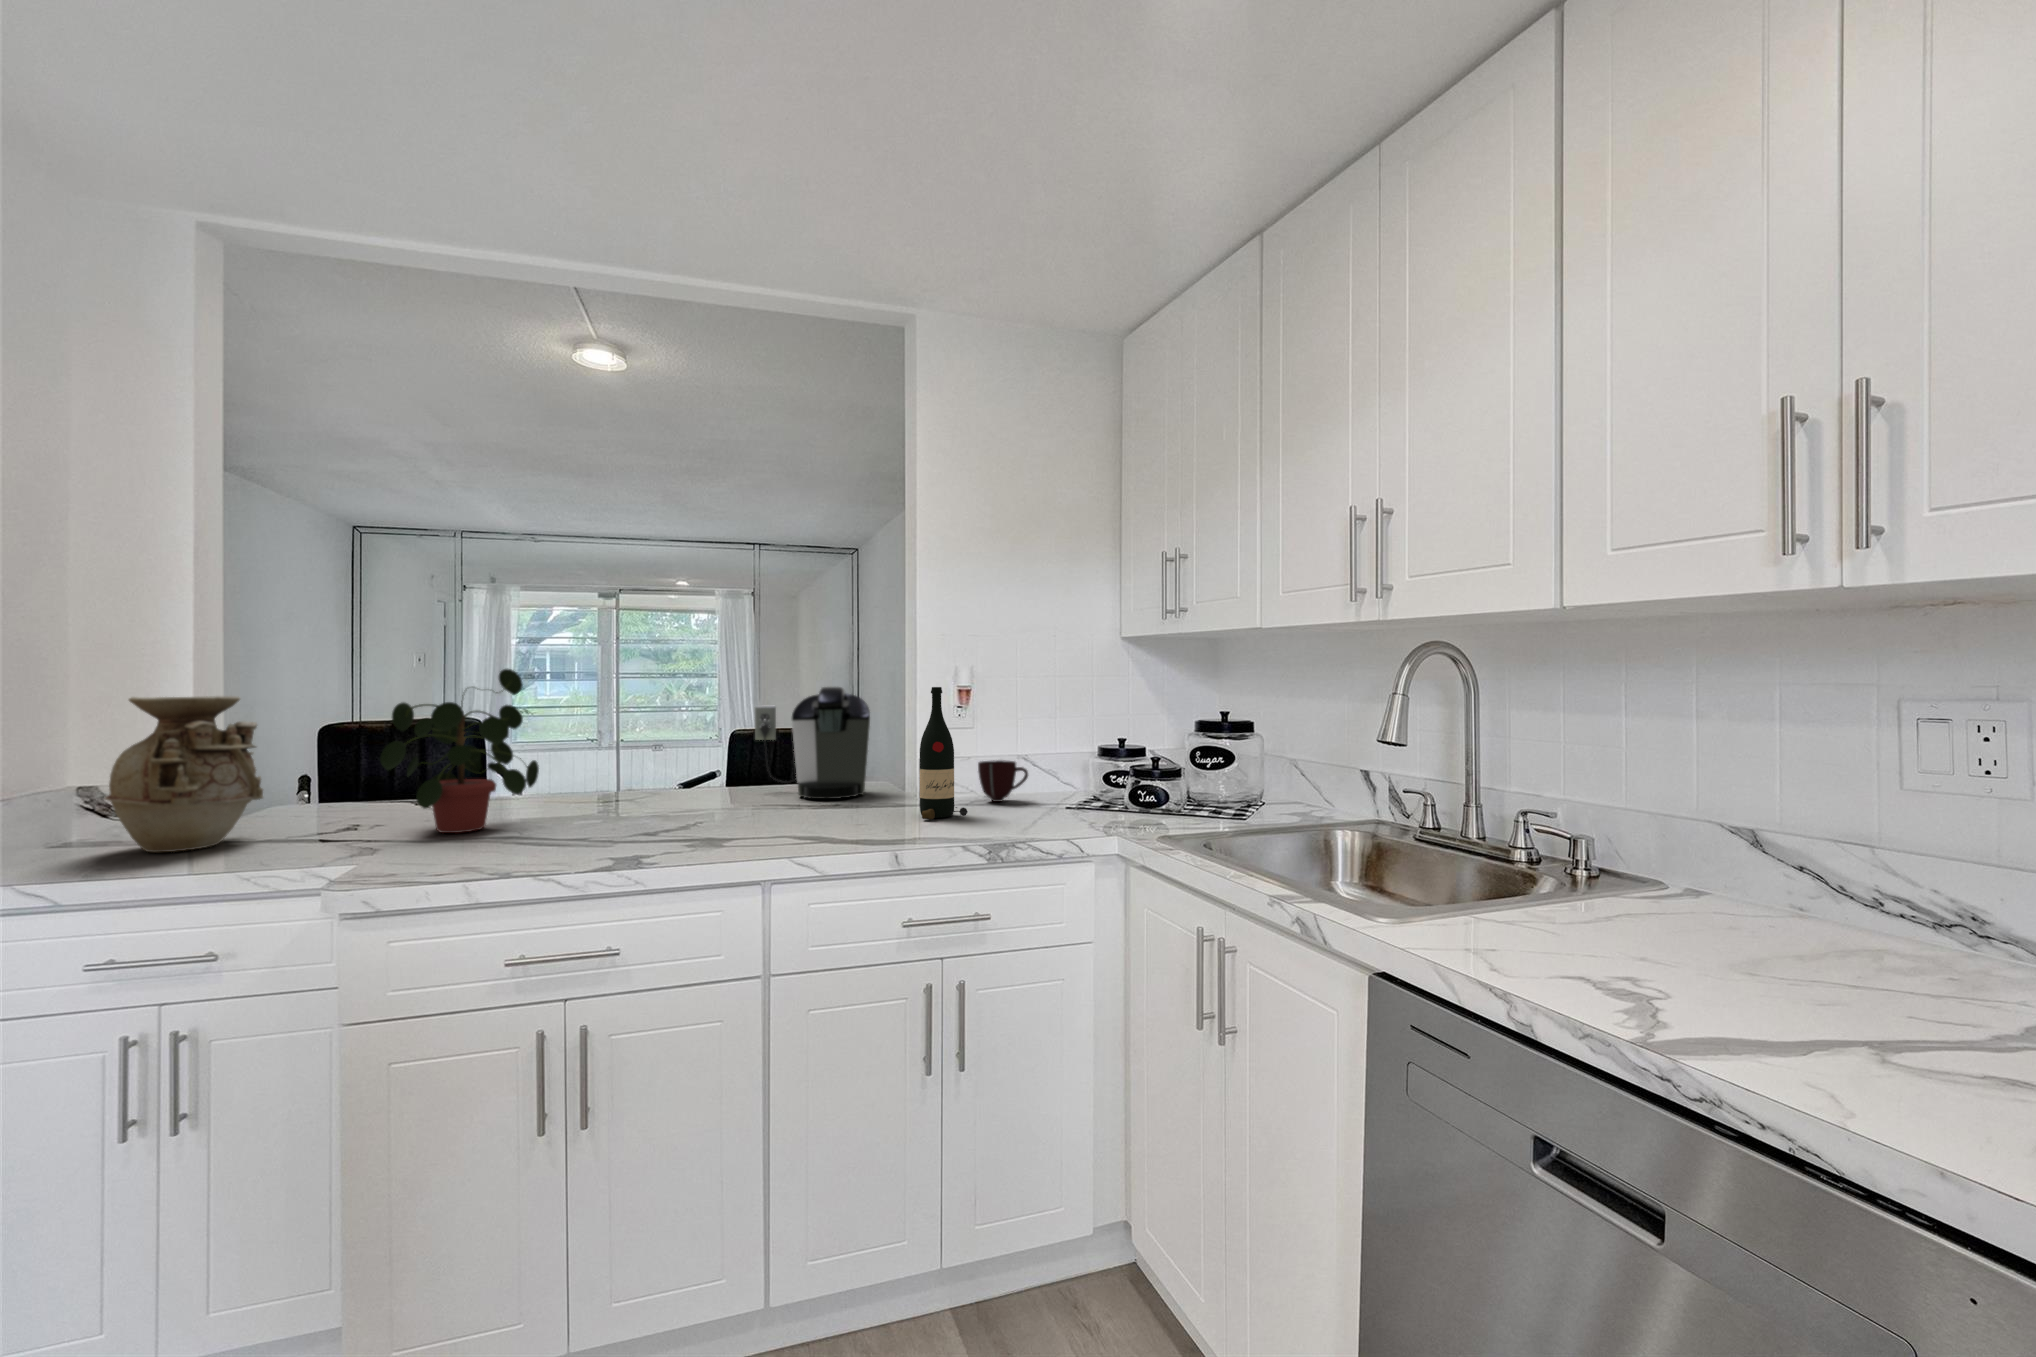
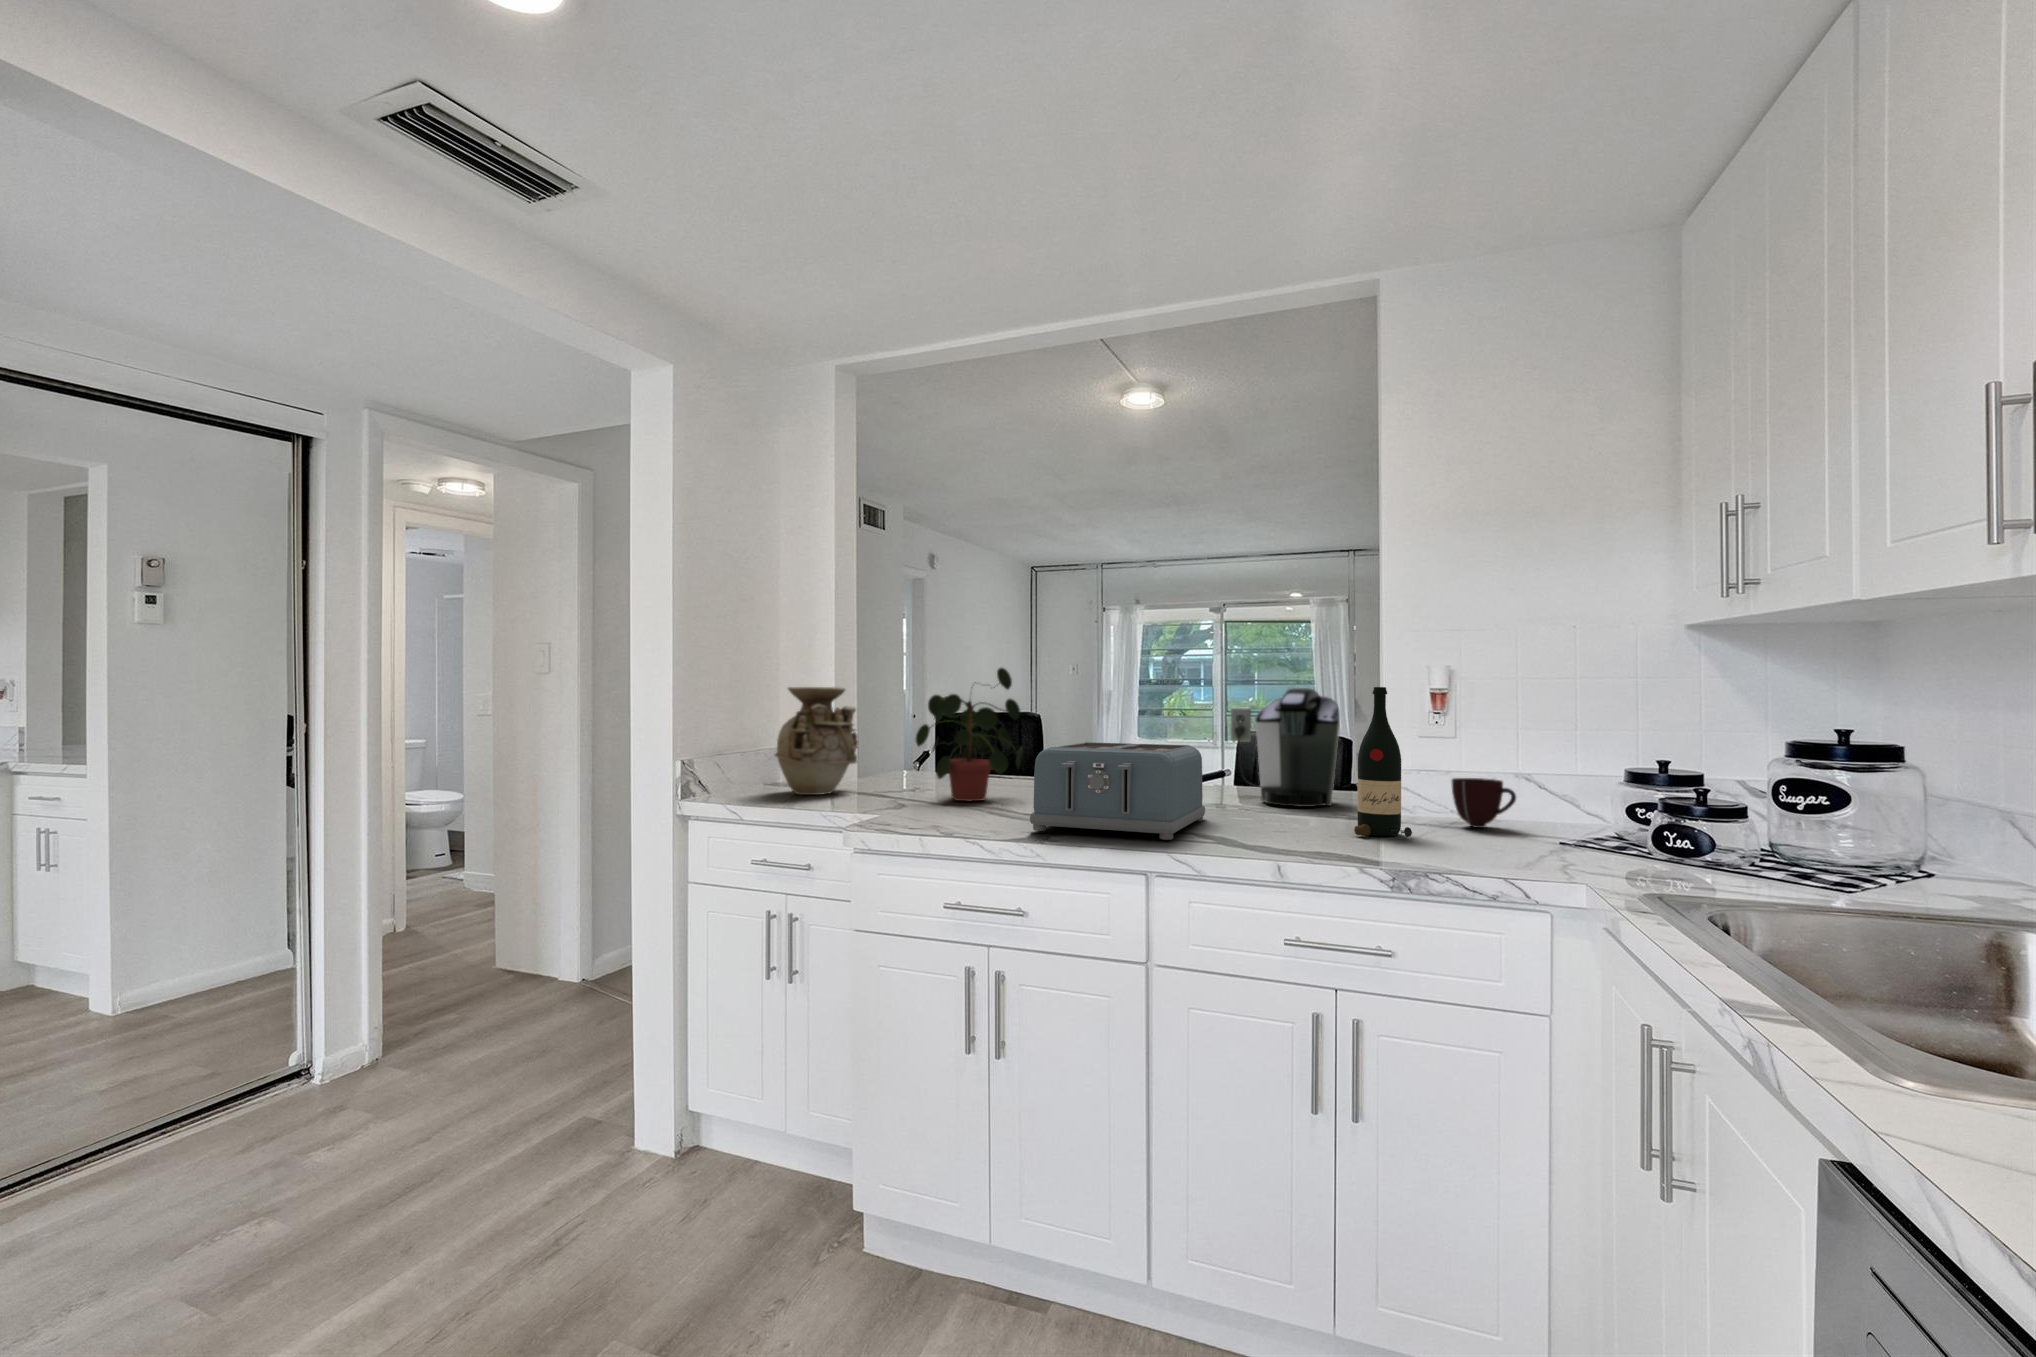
toaster: none [605,748,777,856] -> present [1030,742,1205,840]

